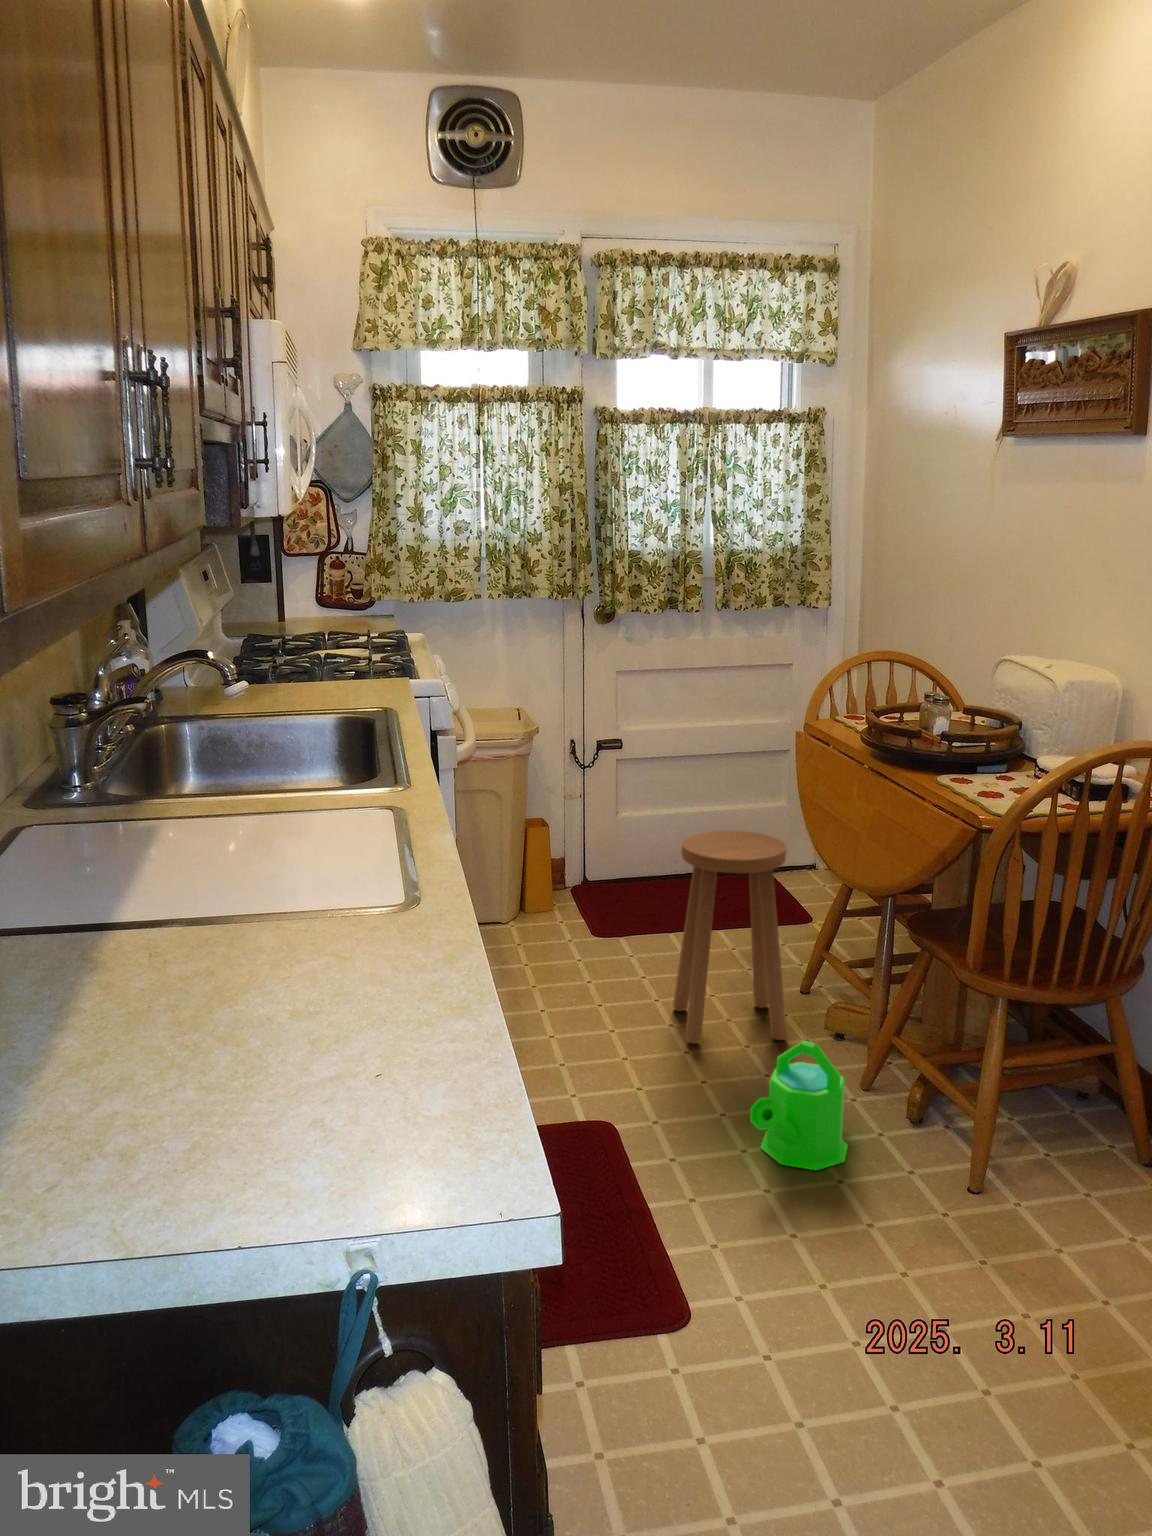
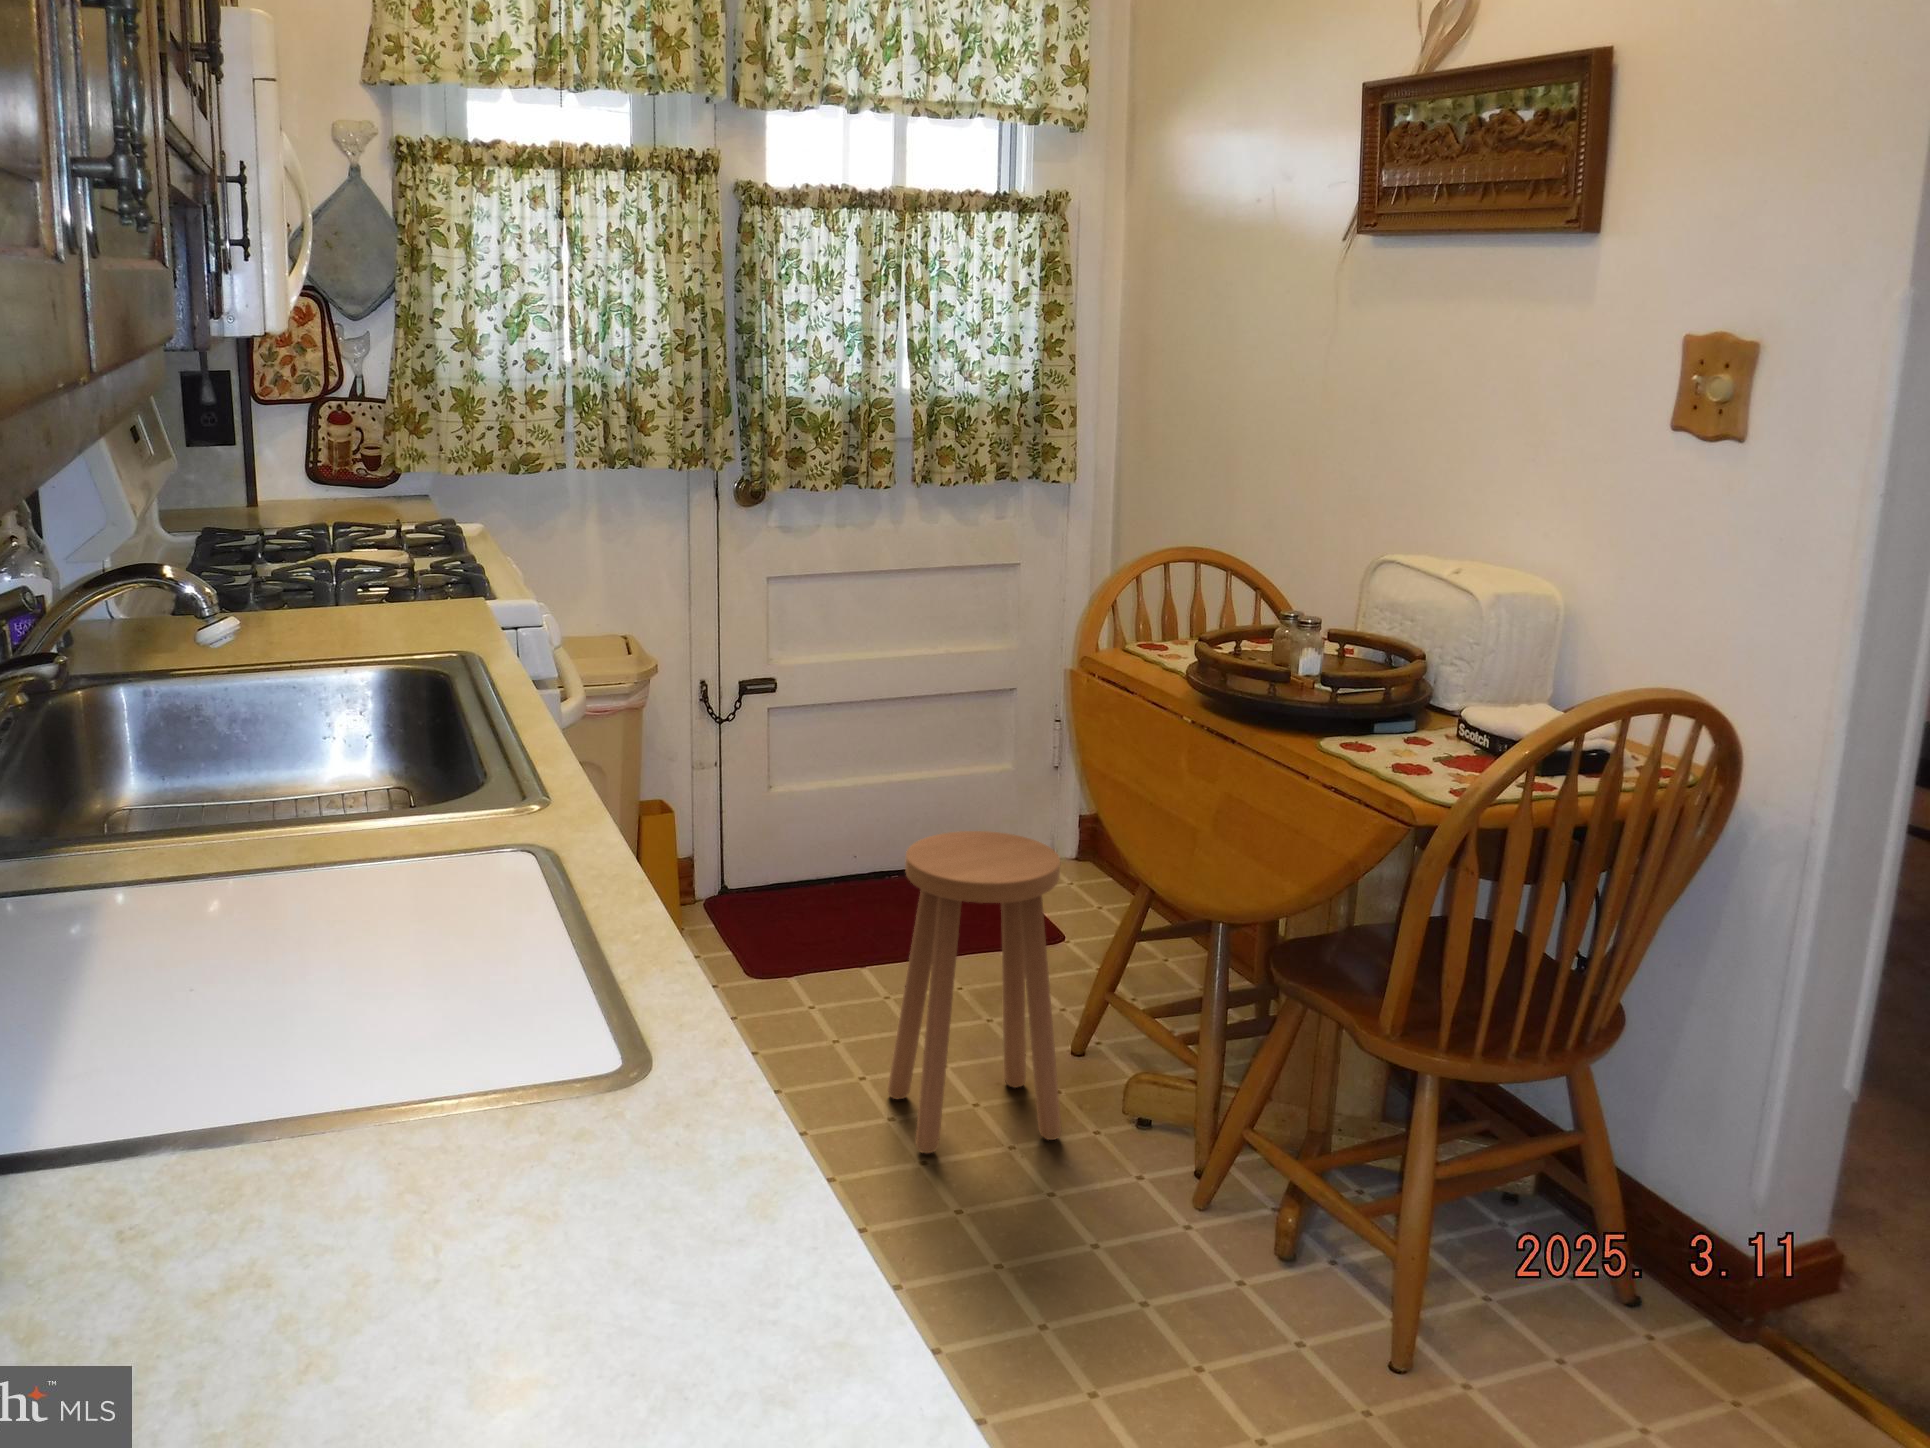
watering can: present [750,1040,848,1170] -> none [1050,1164,1180,1358]

